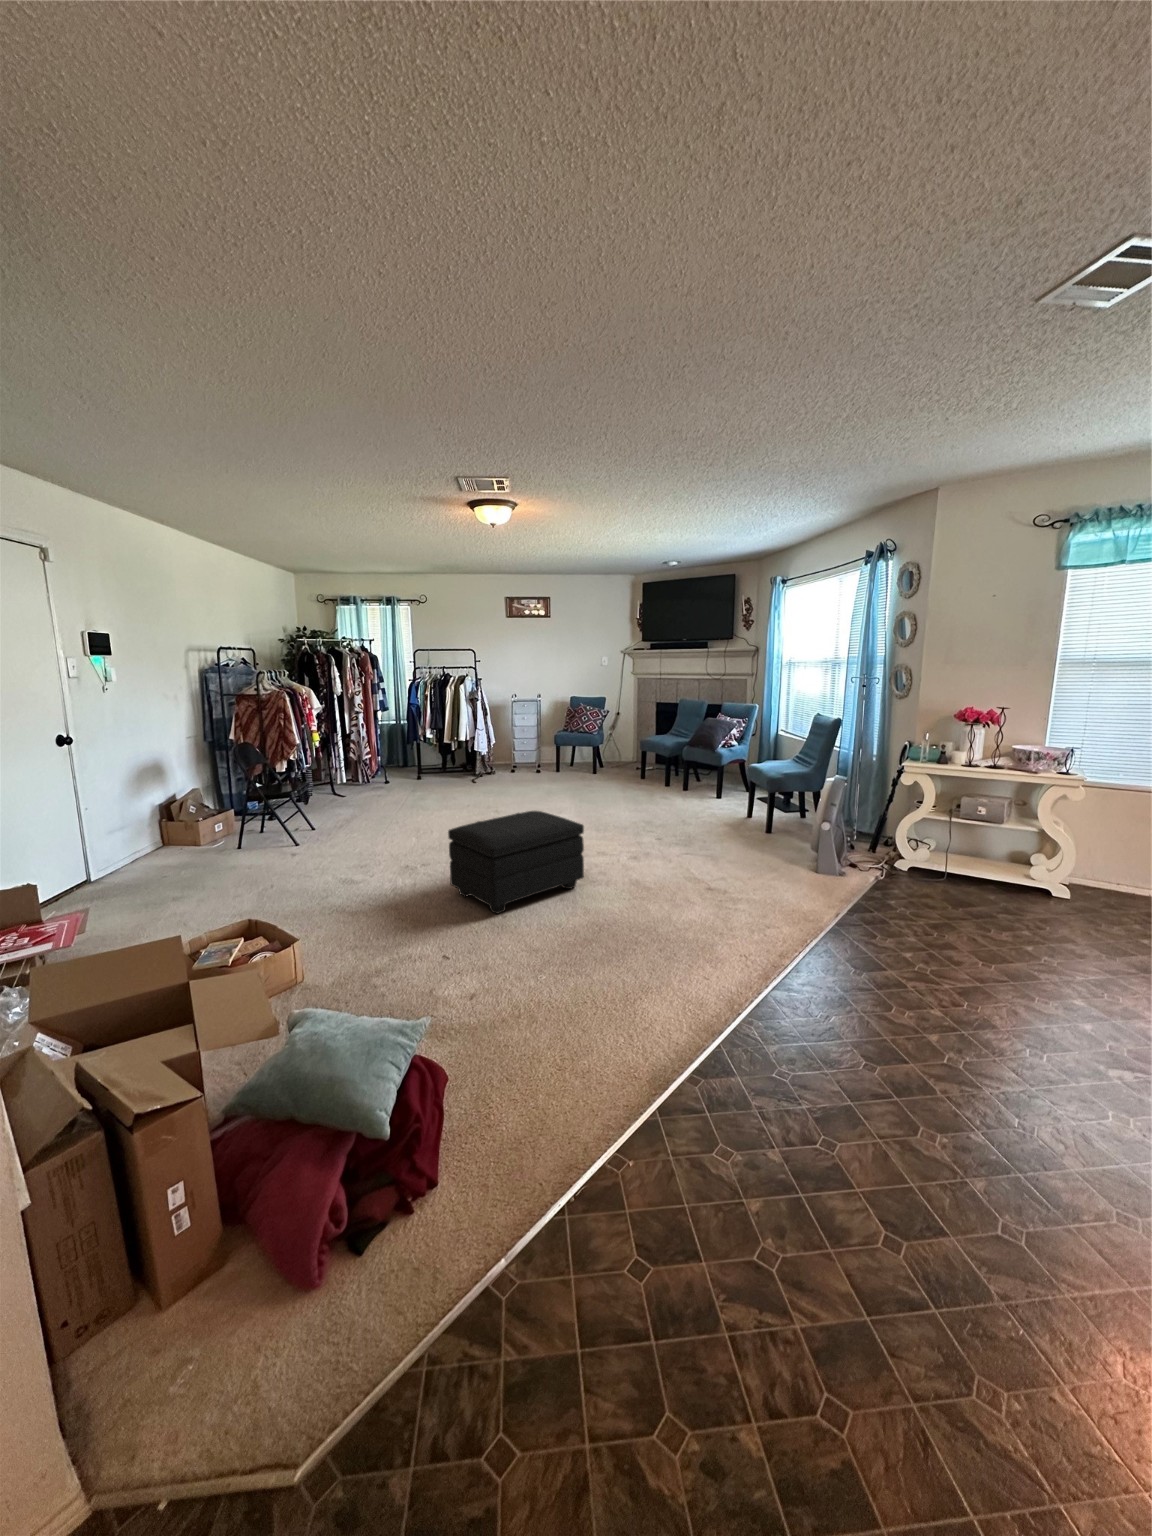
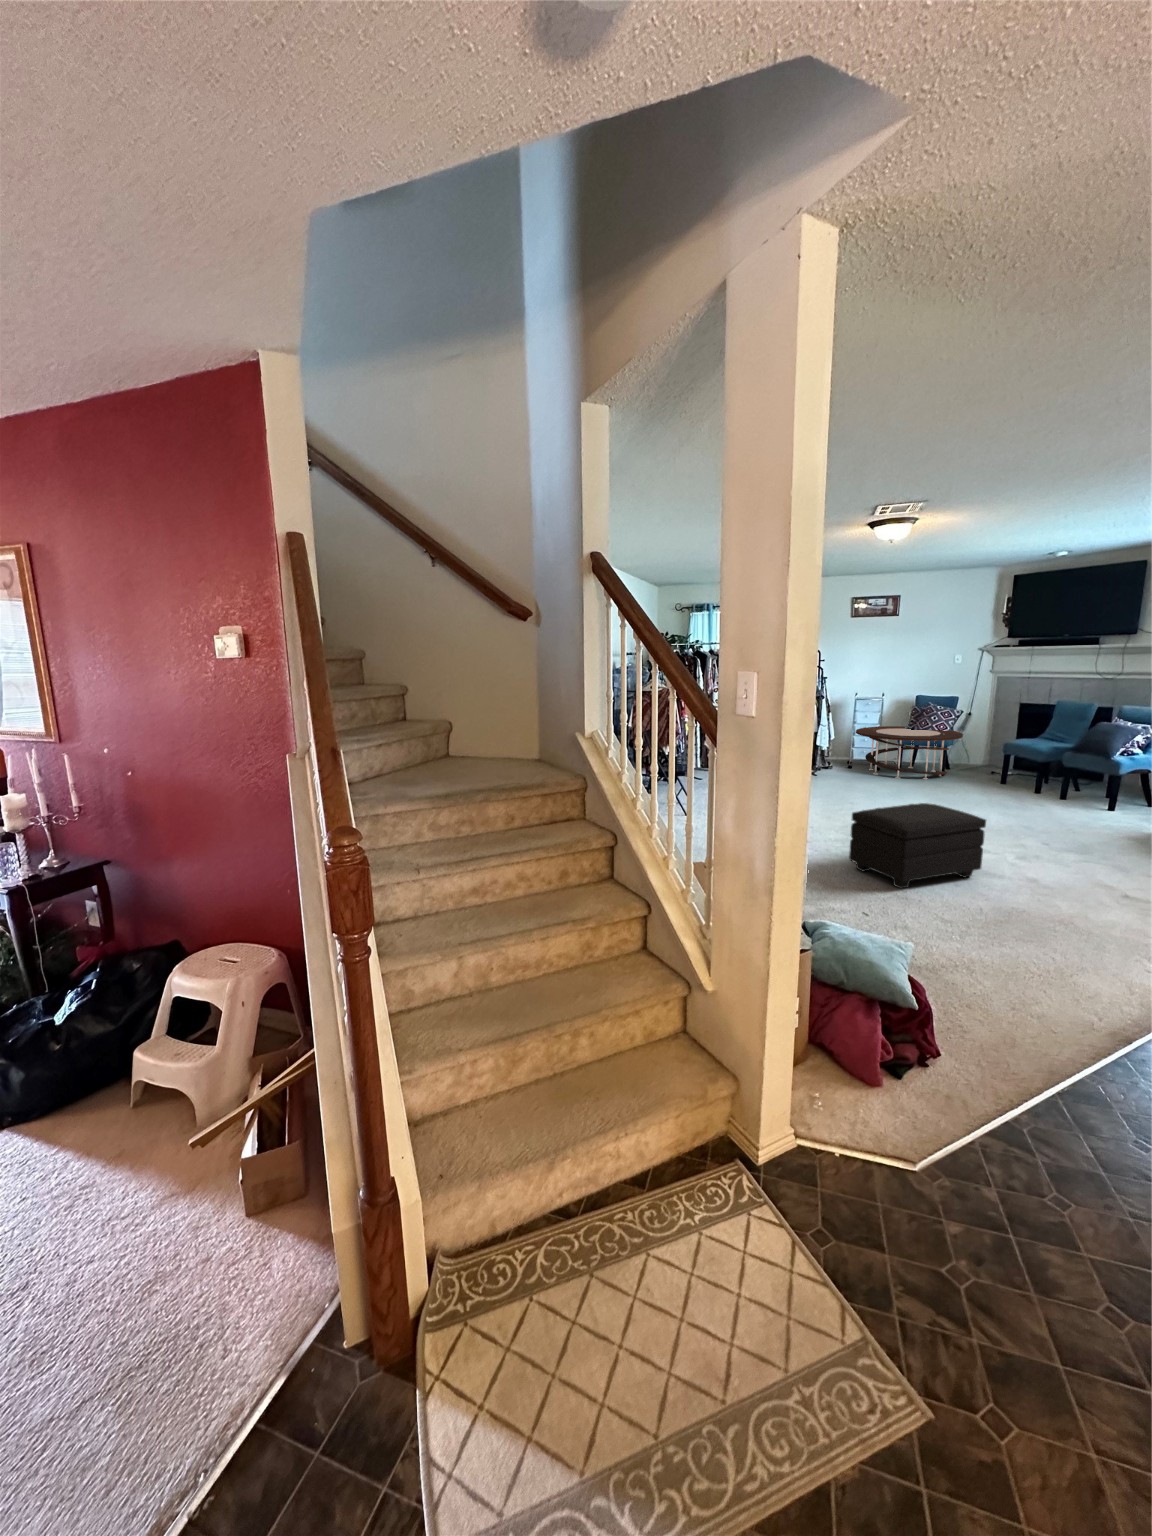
coffee table: none [515,727,609,780] -> present [856,726,963,779]

